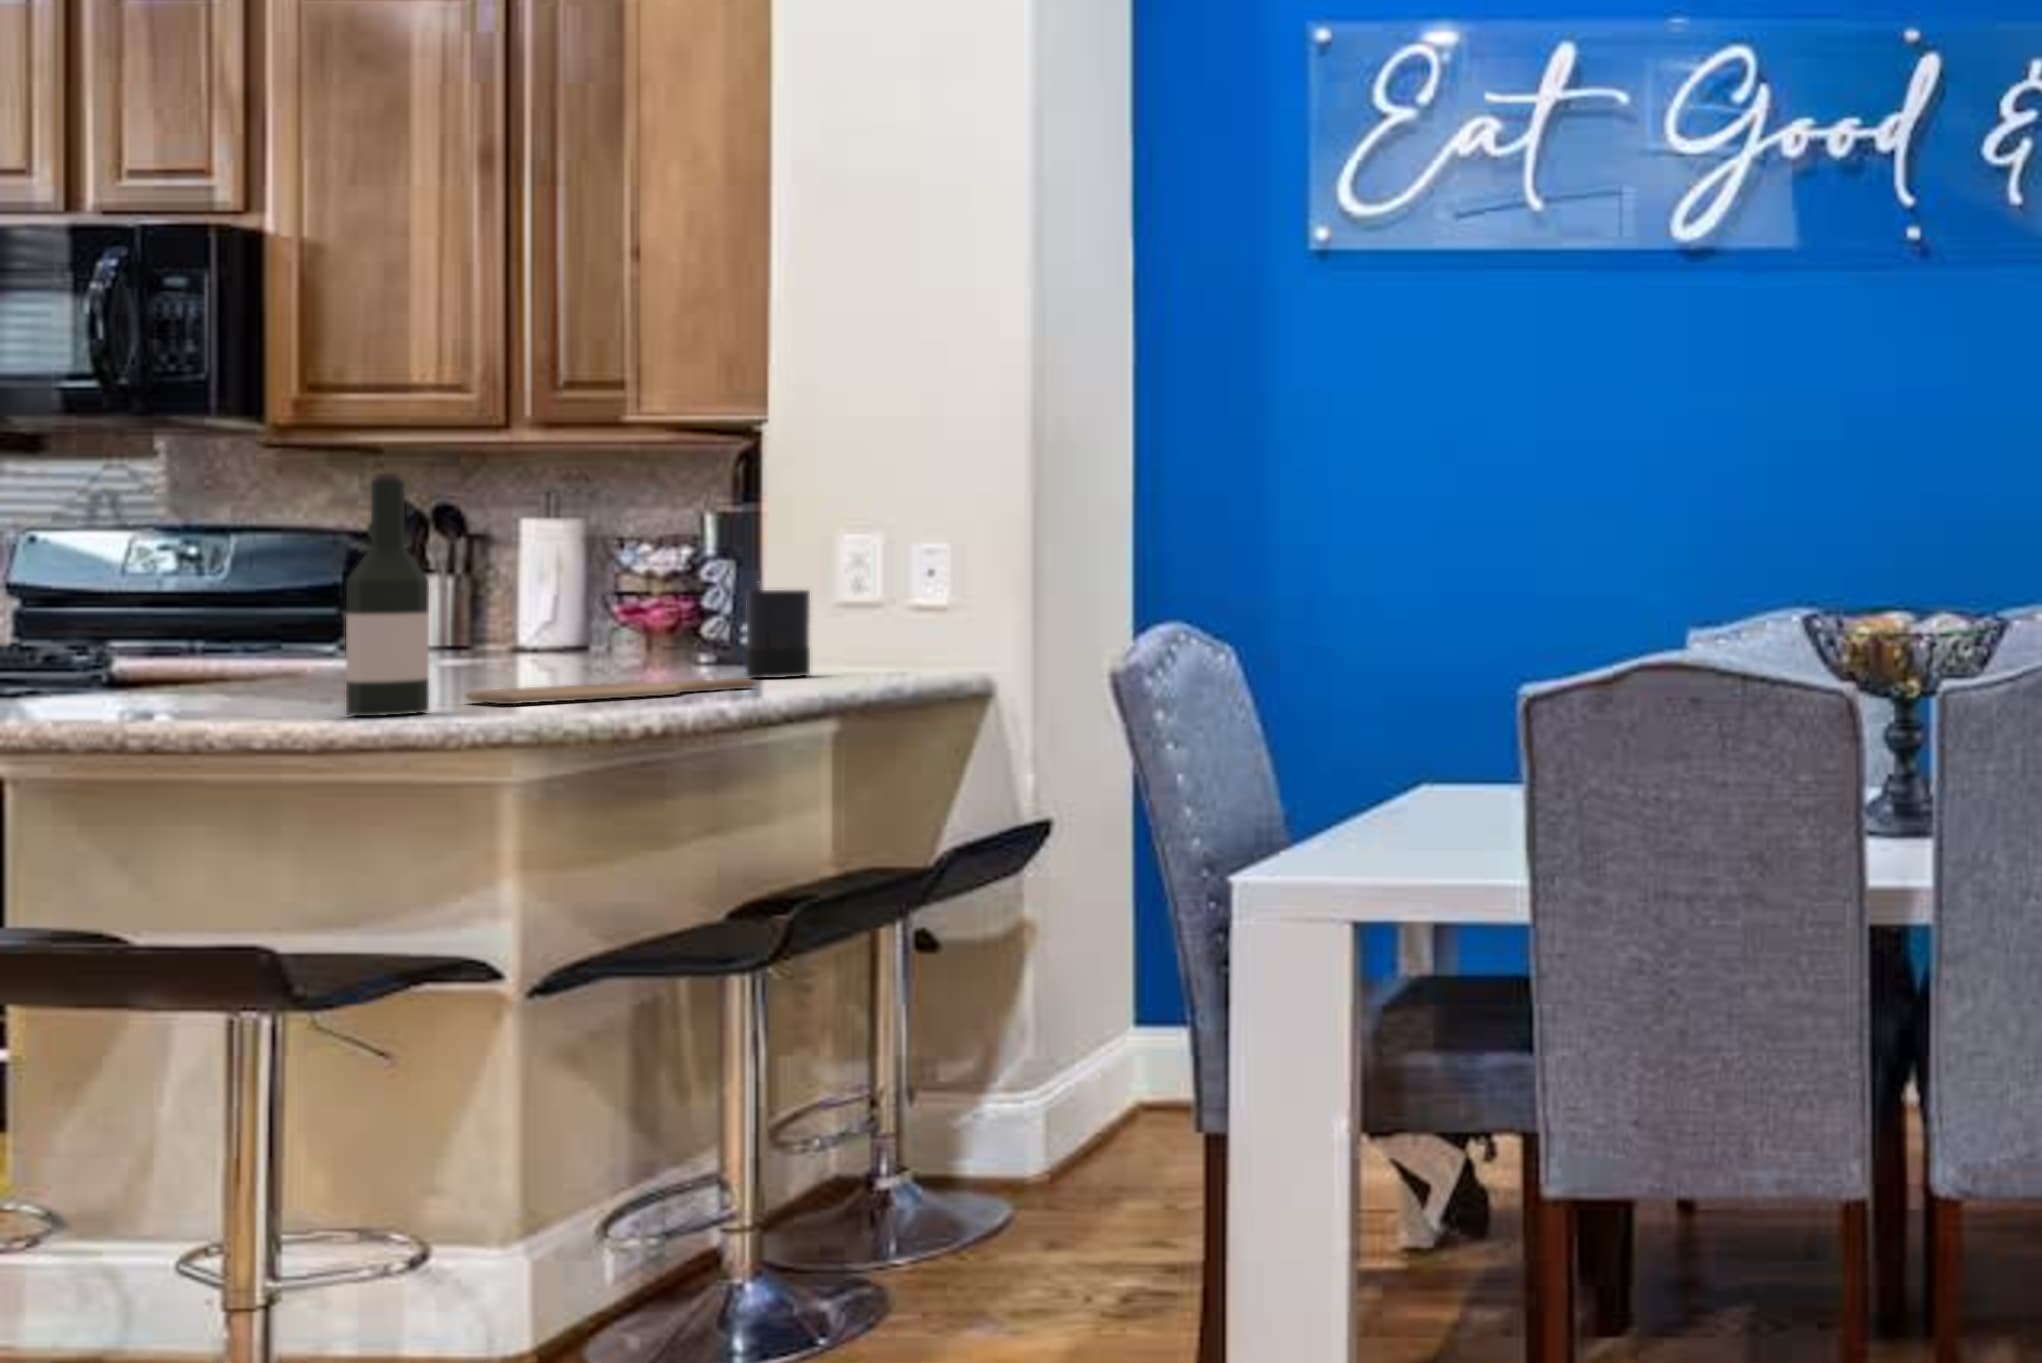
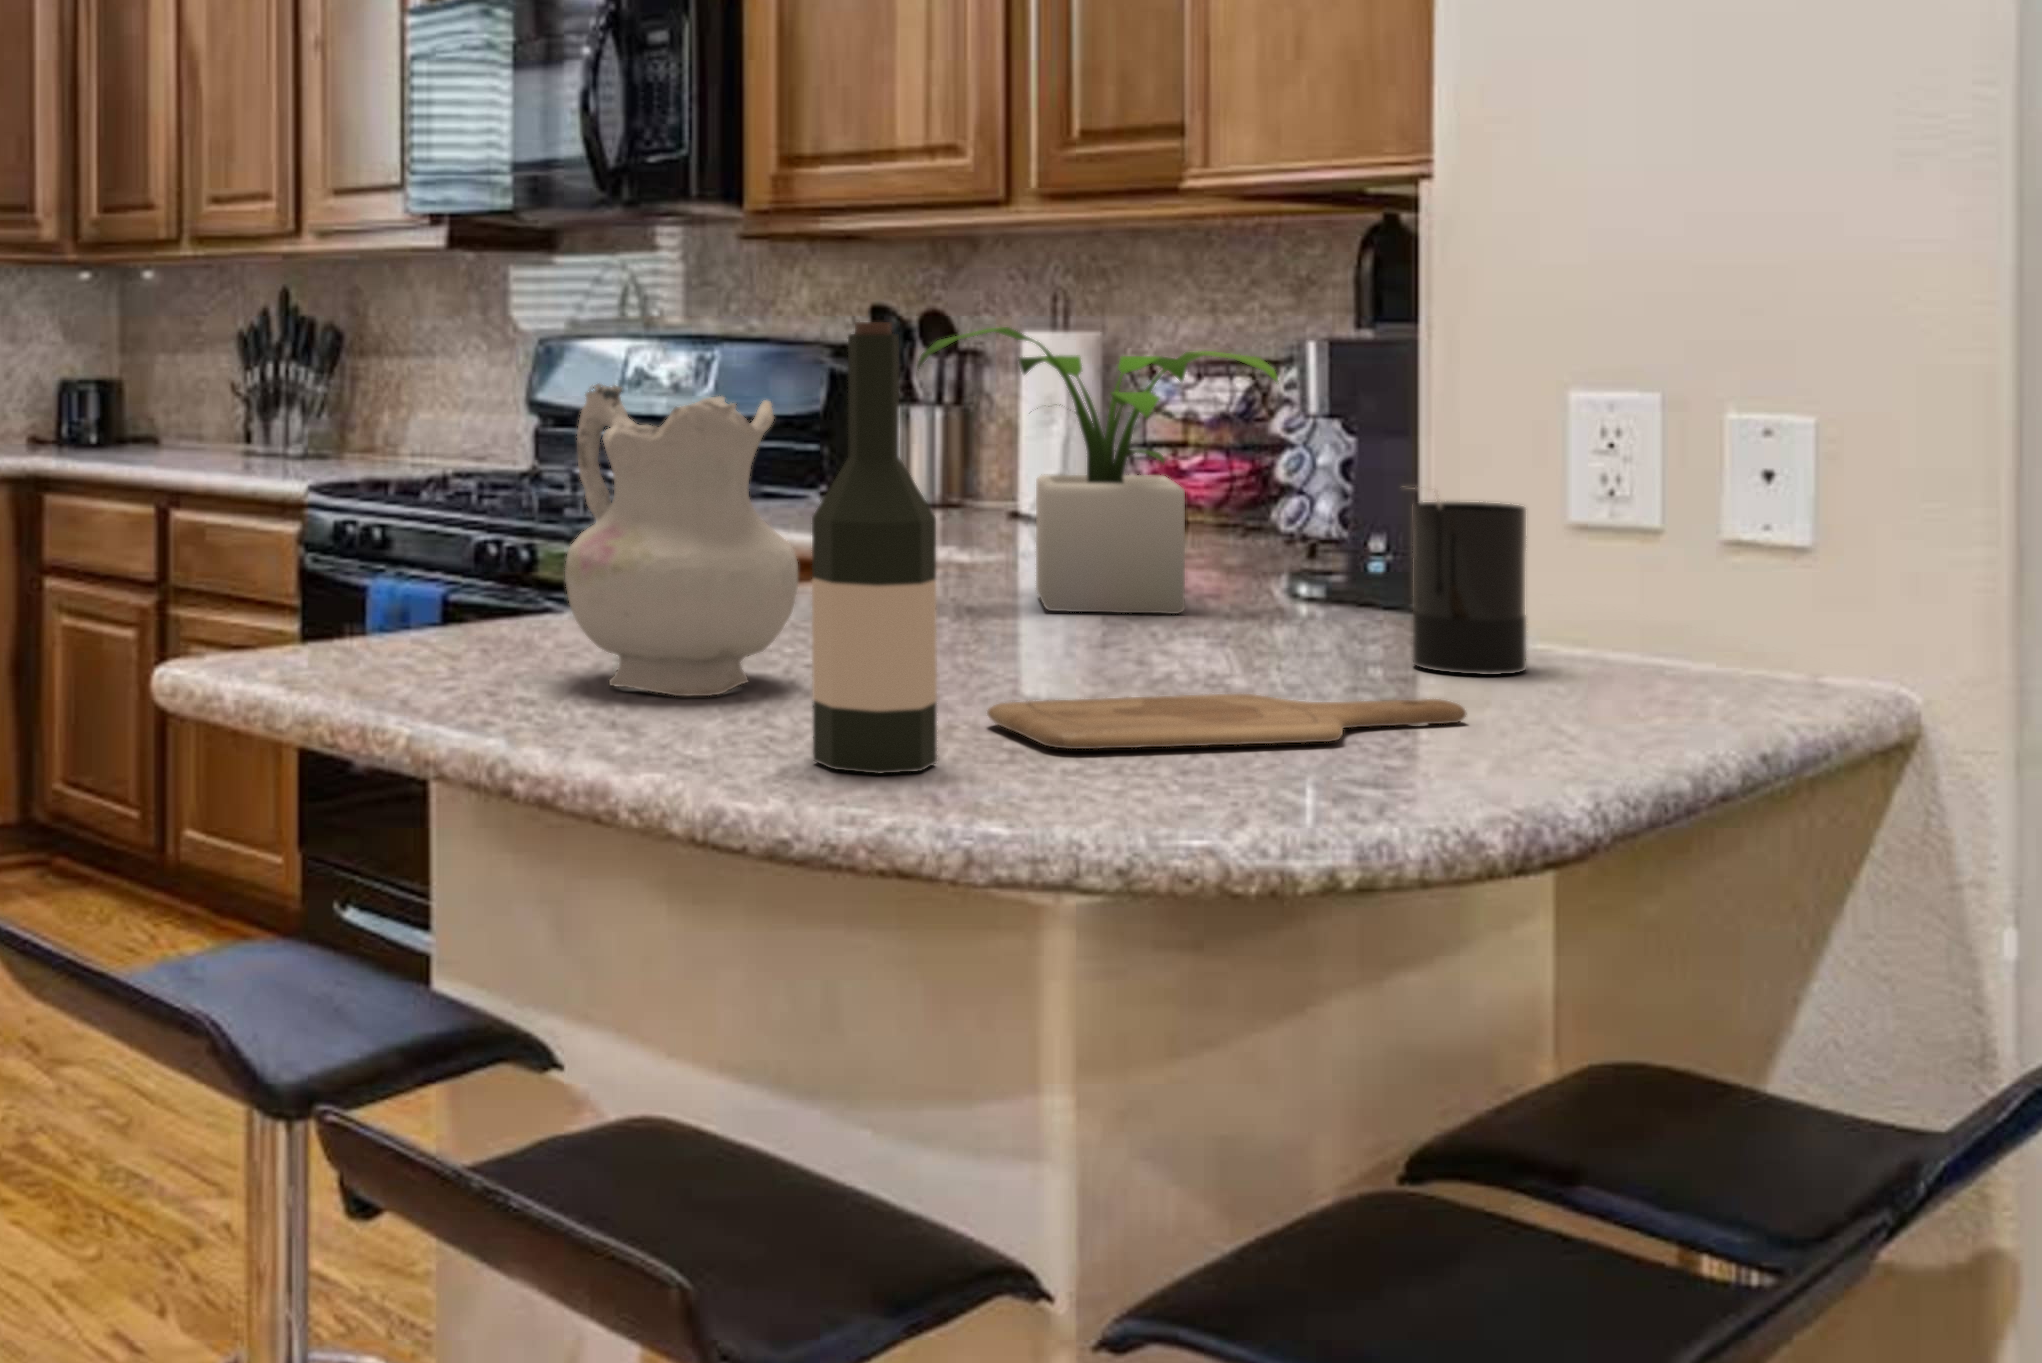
potted plant: none [423,498,680,675] -> present [918,327,1278,614]
ceramic pitcher: none [146,520,332,708] -> present [565,384,798,696]

